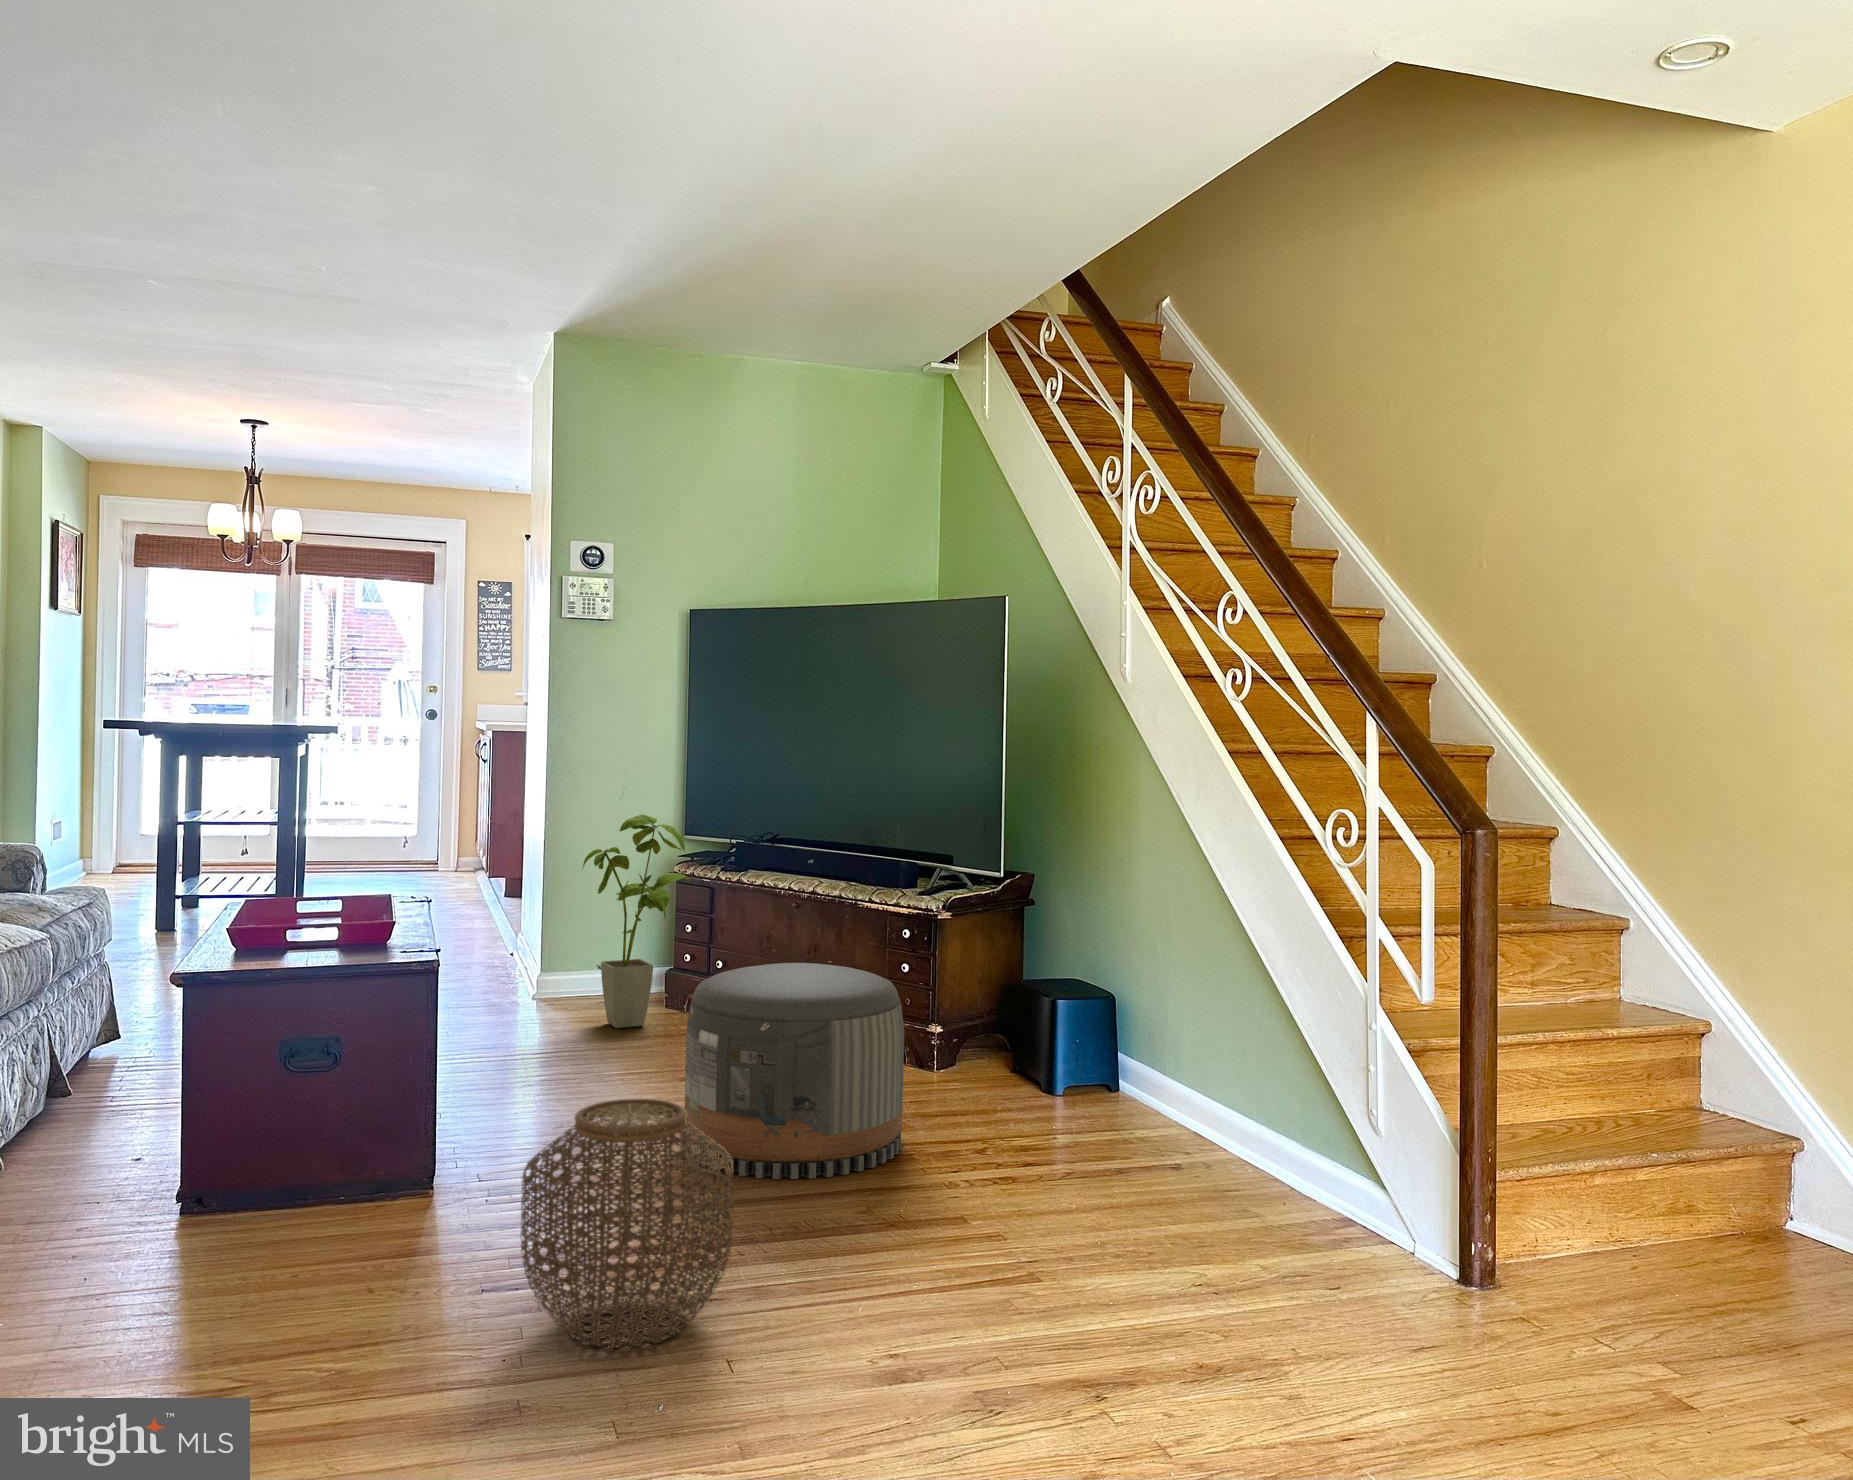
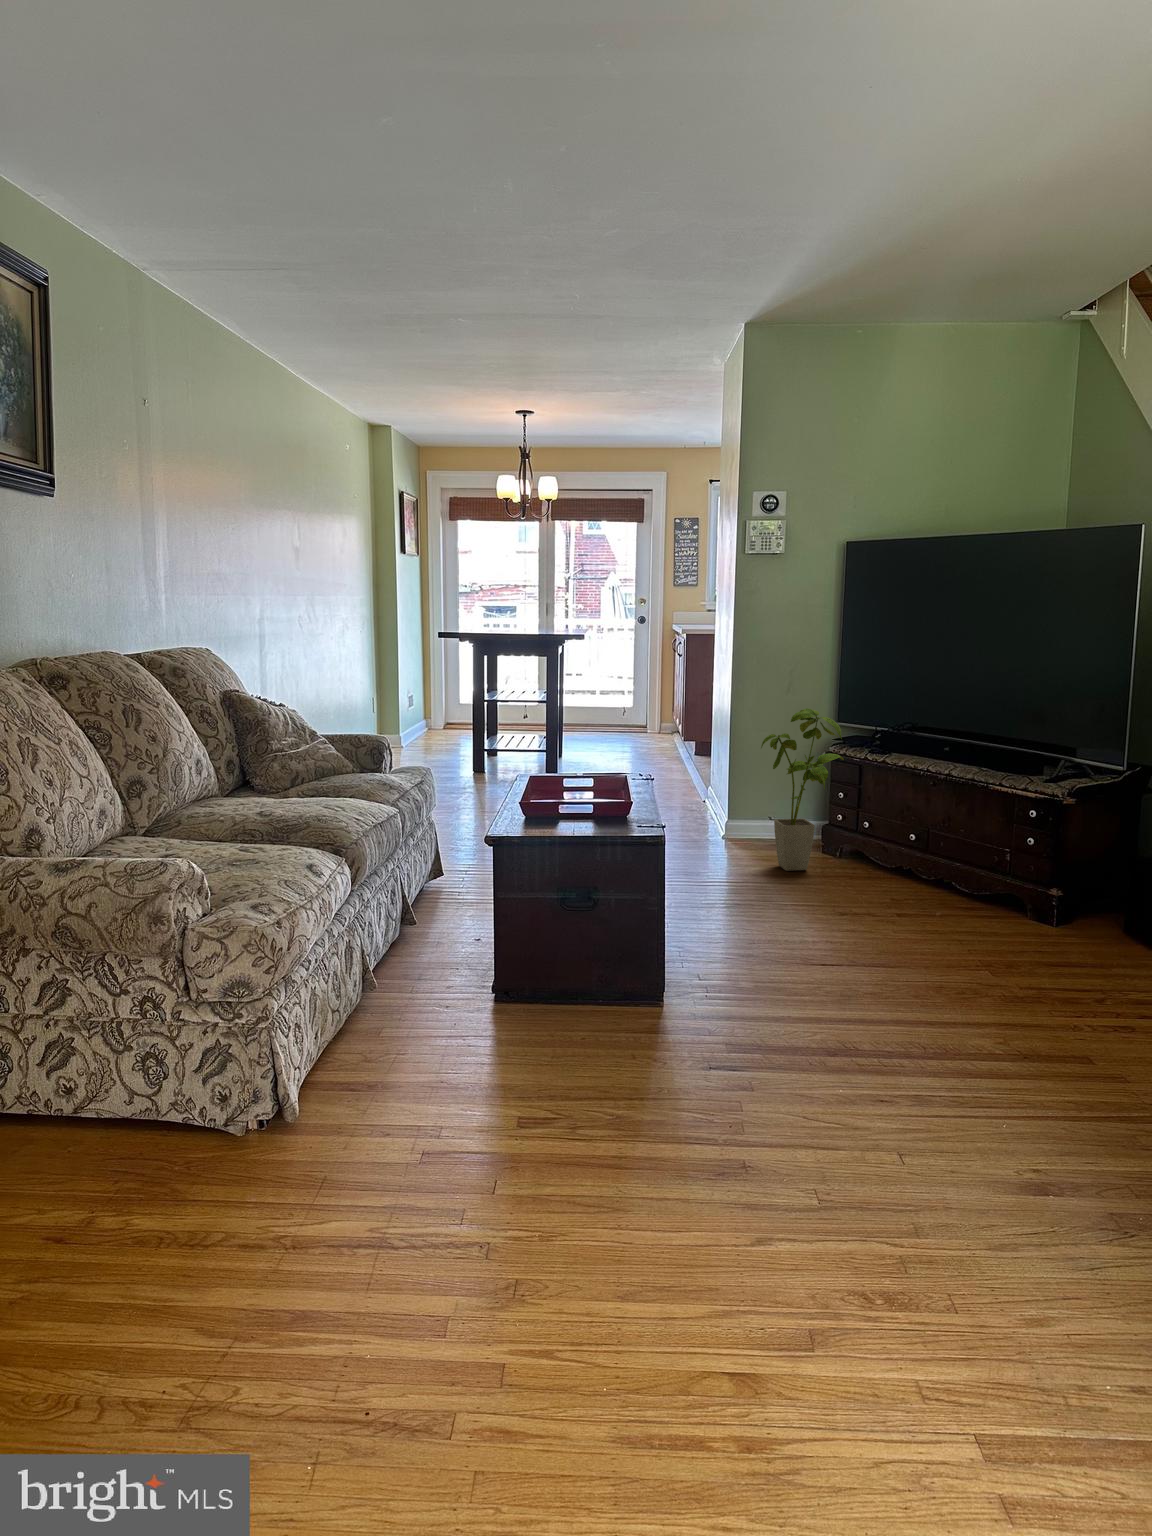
pouf: present [684,963,904,1179] -> none [850,845,1043,1029]
woven basket: present [521,1099,733,1348] -> none [739,974,913,1175]

